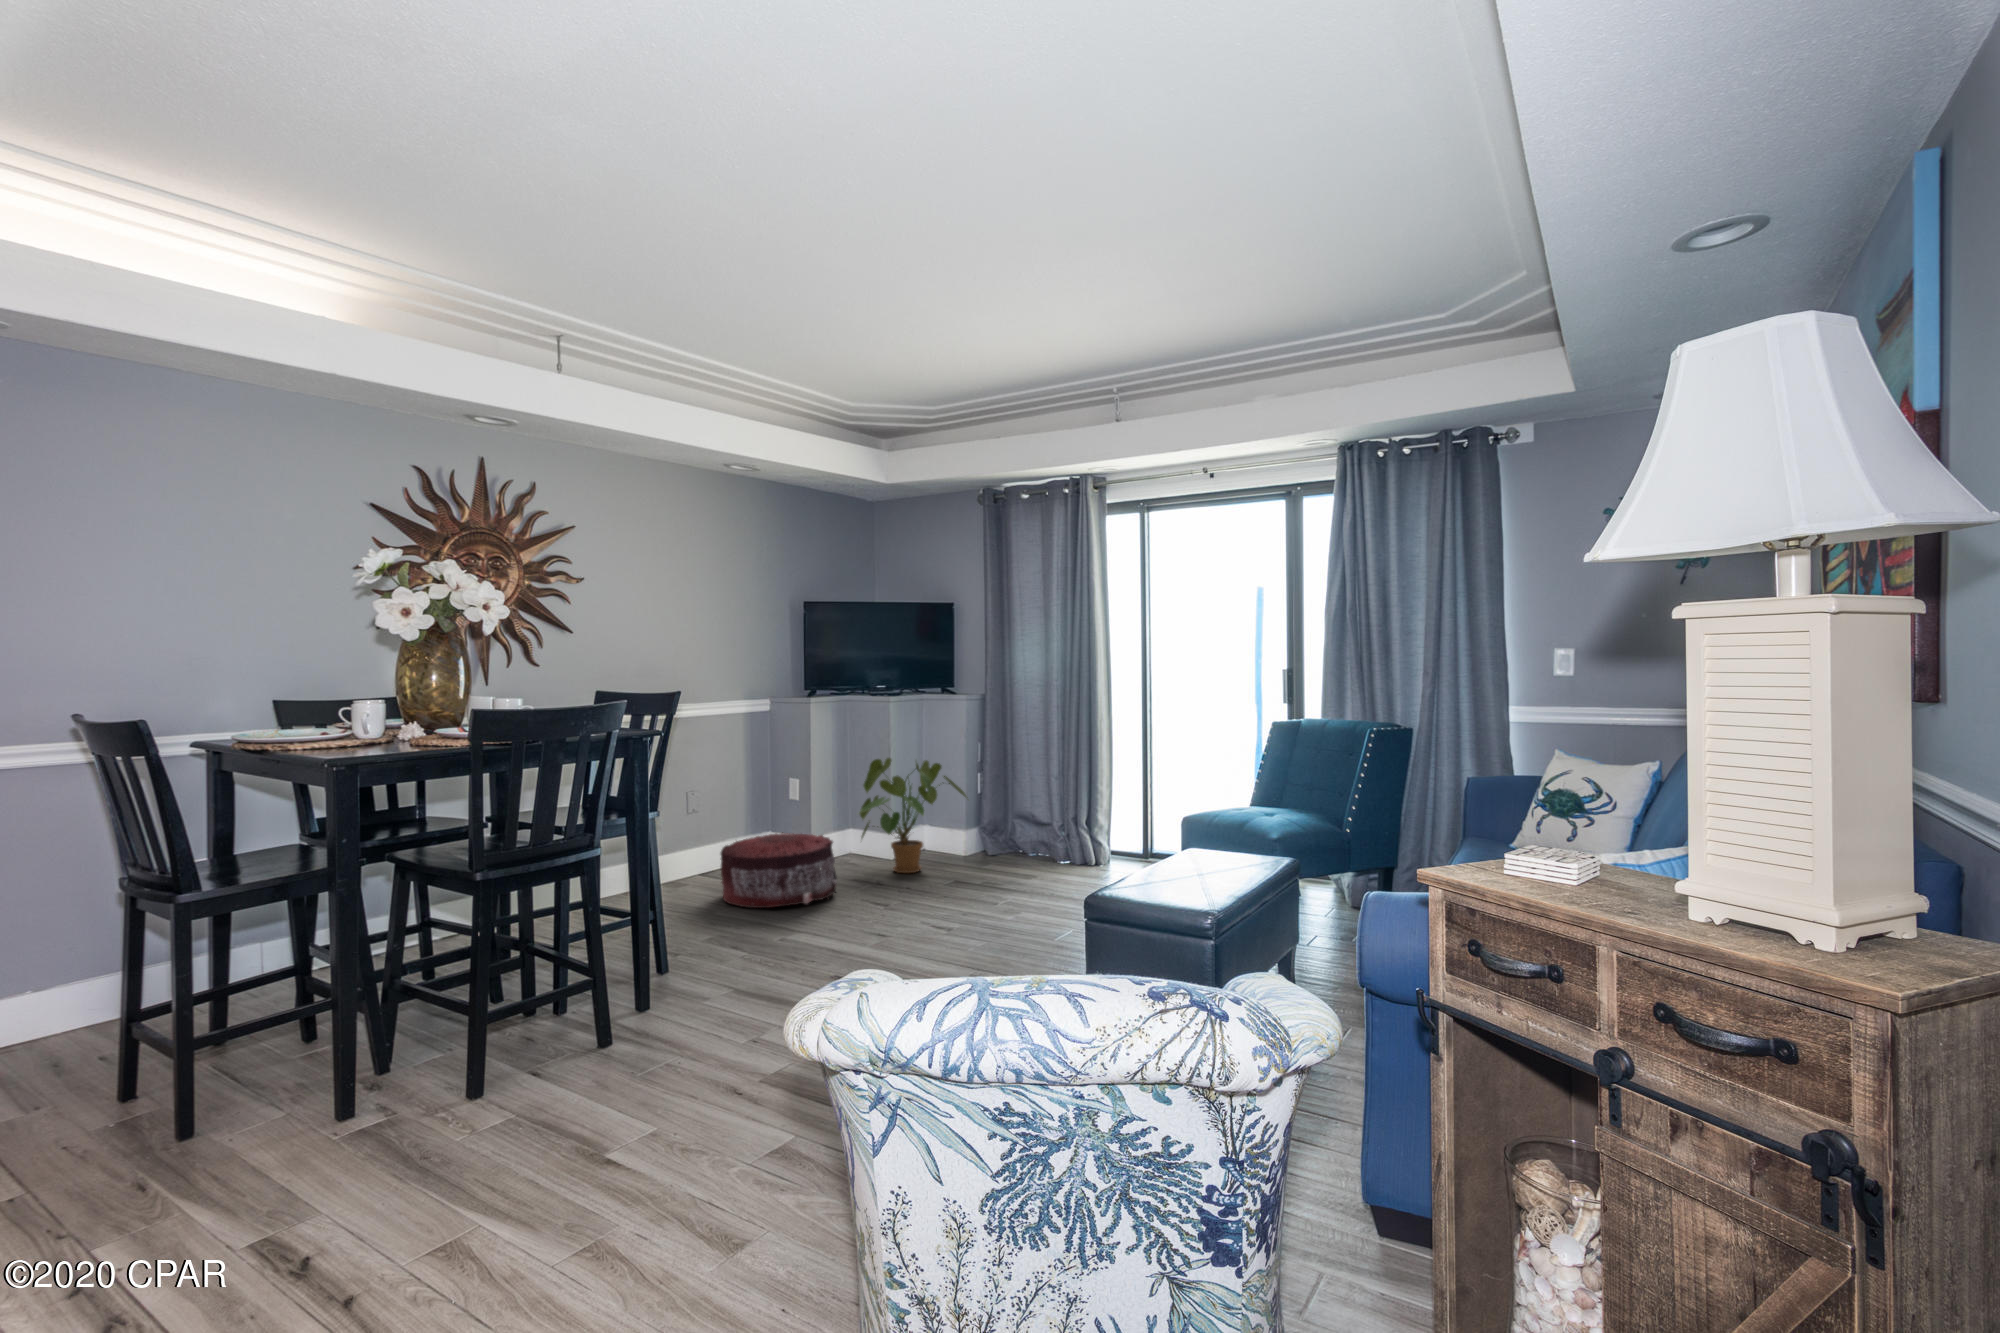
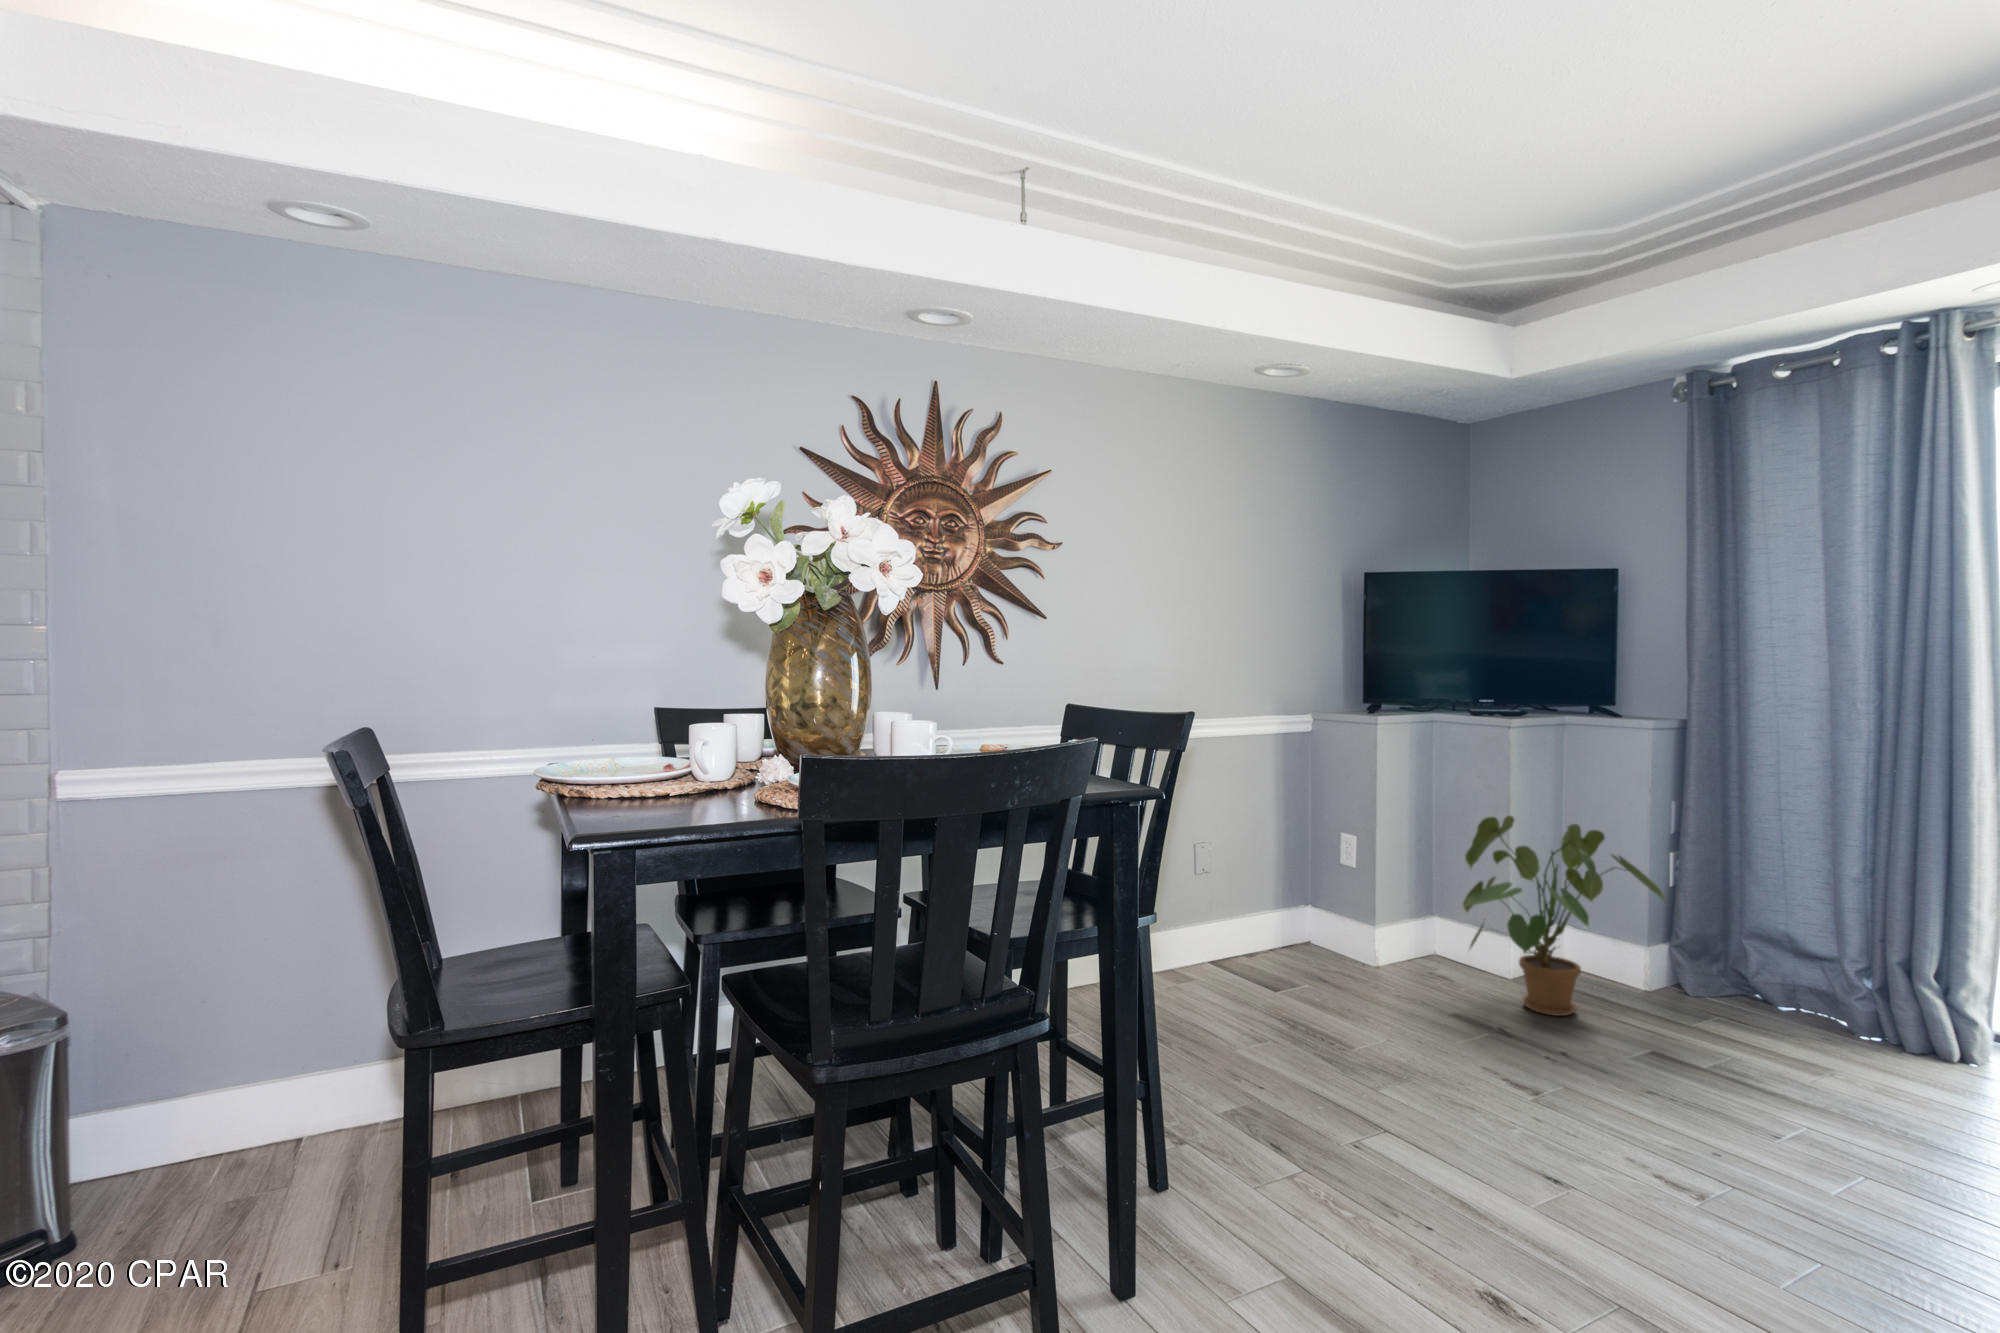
pouf: present [721,833,837,908] -> none [1247,925,1439,1063]

